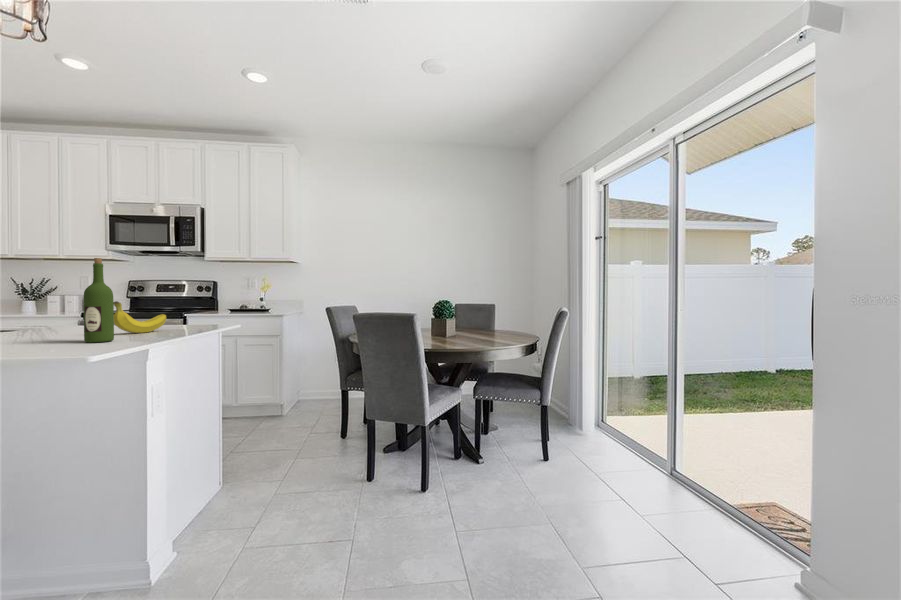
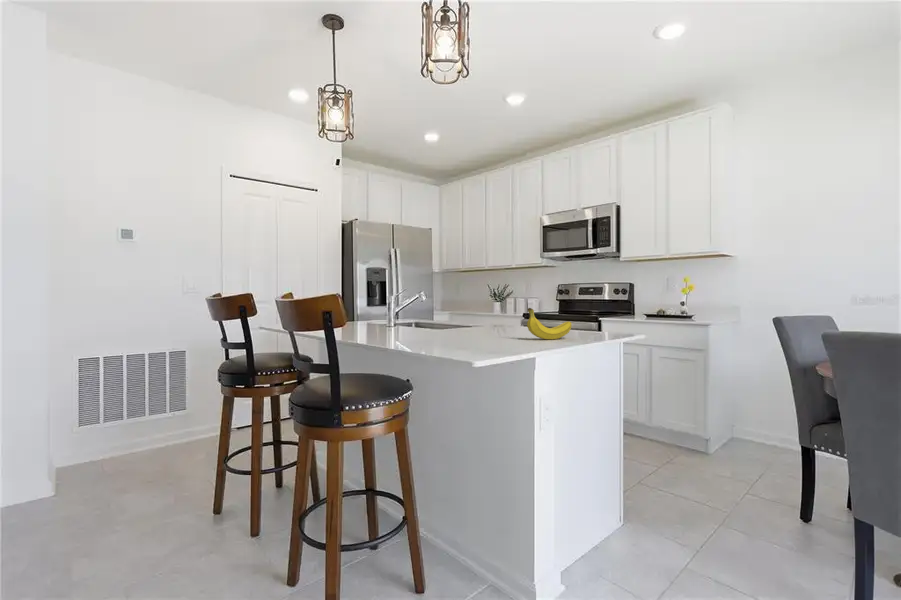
wine bottle: present [83,258,114,342] -> none [502,268,523,348]

